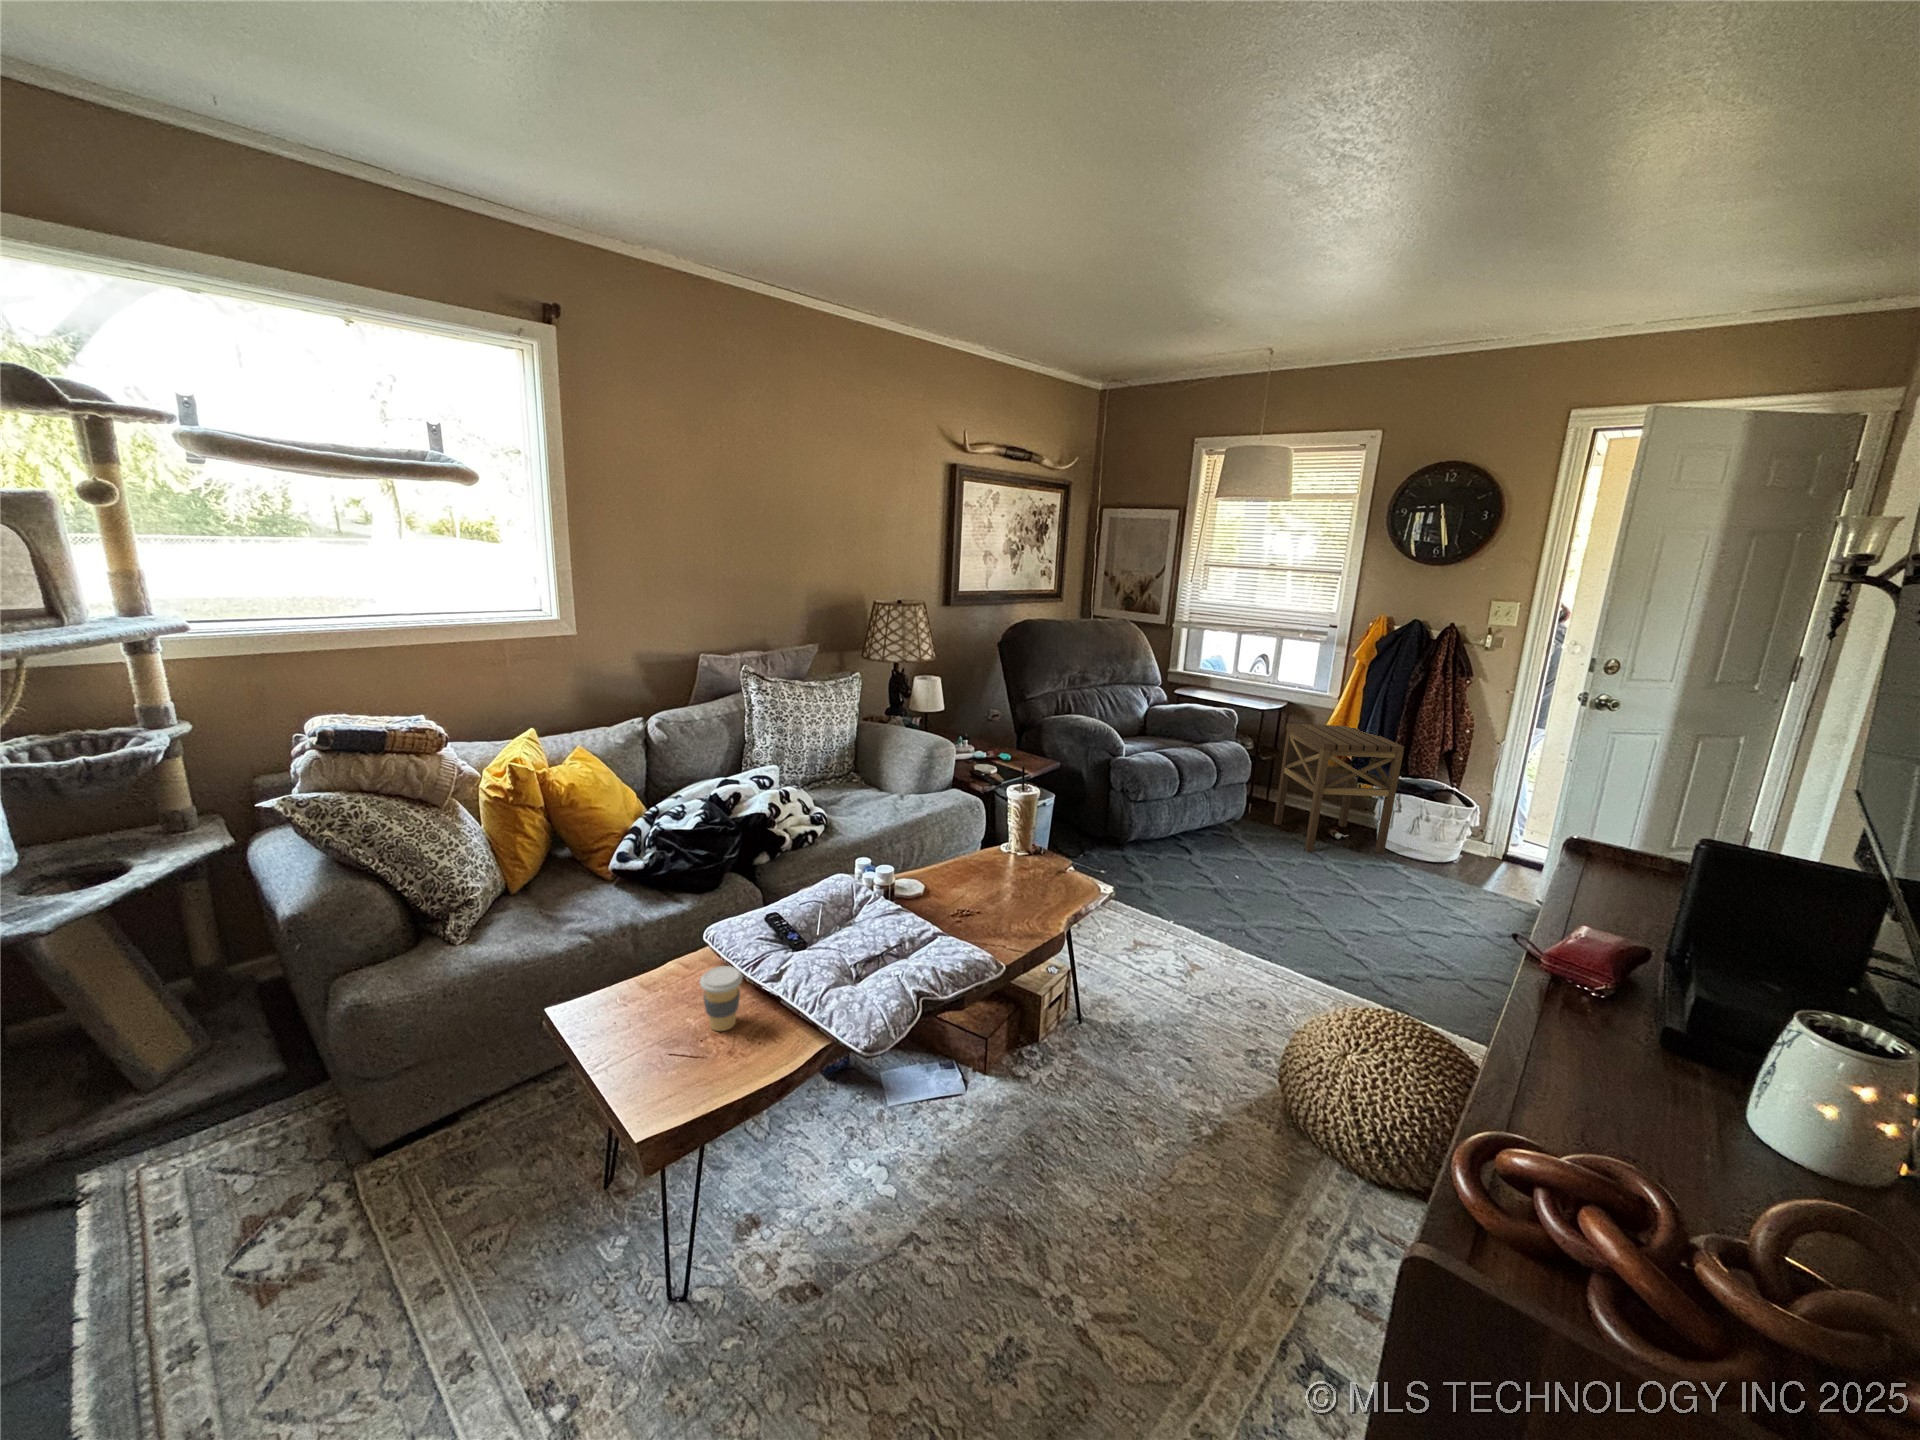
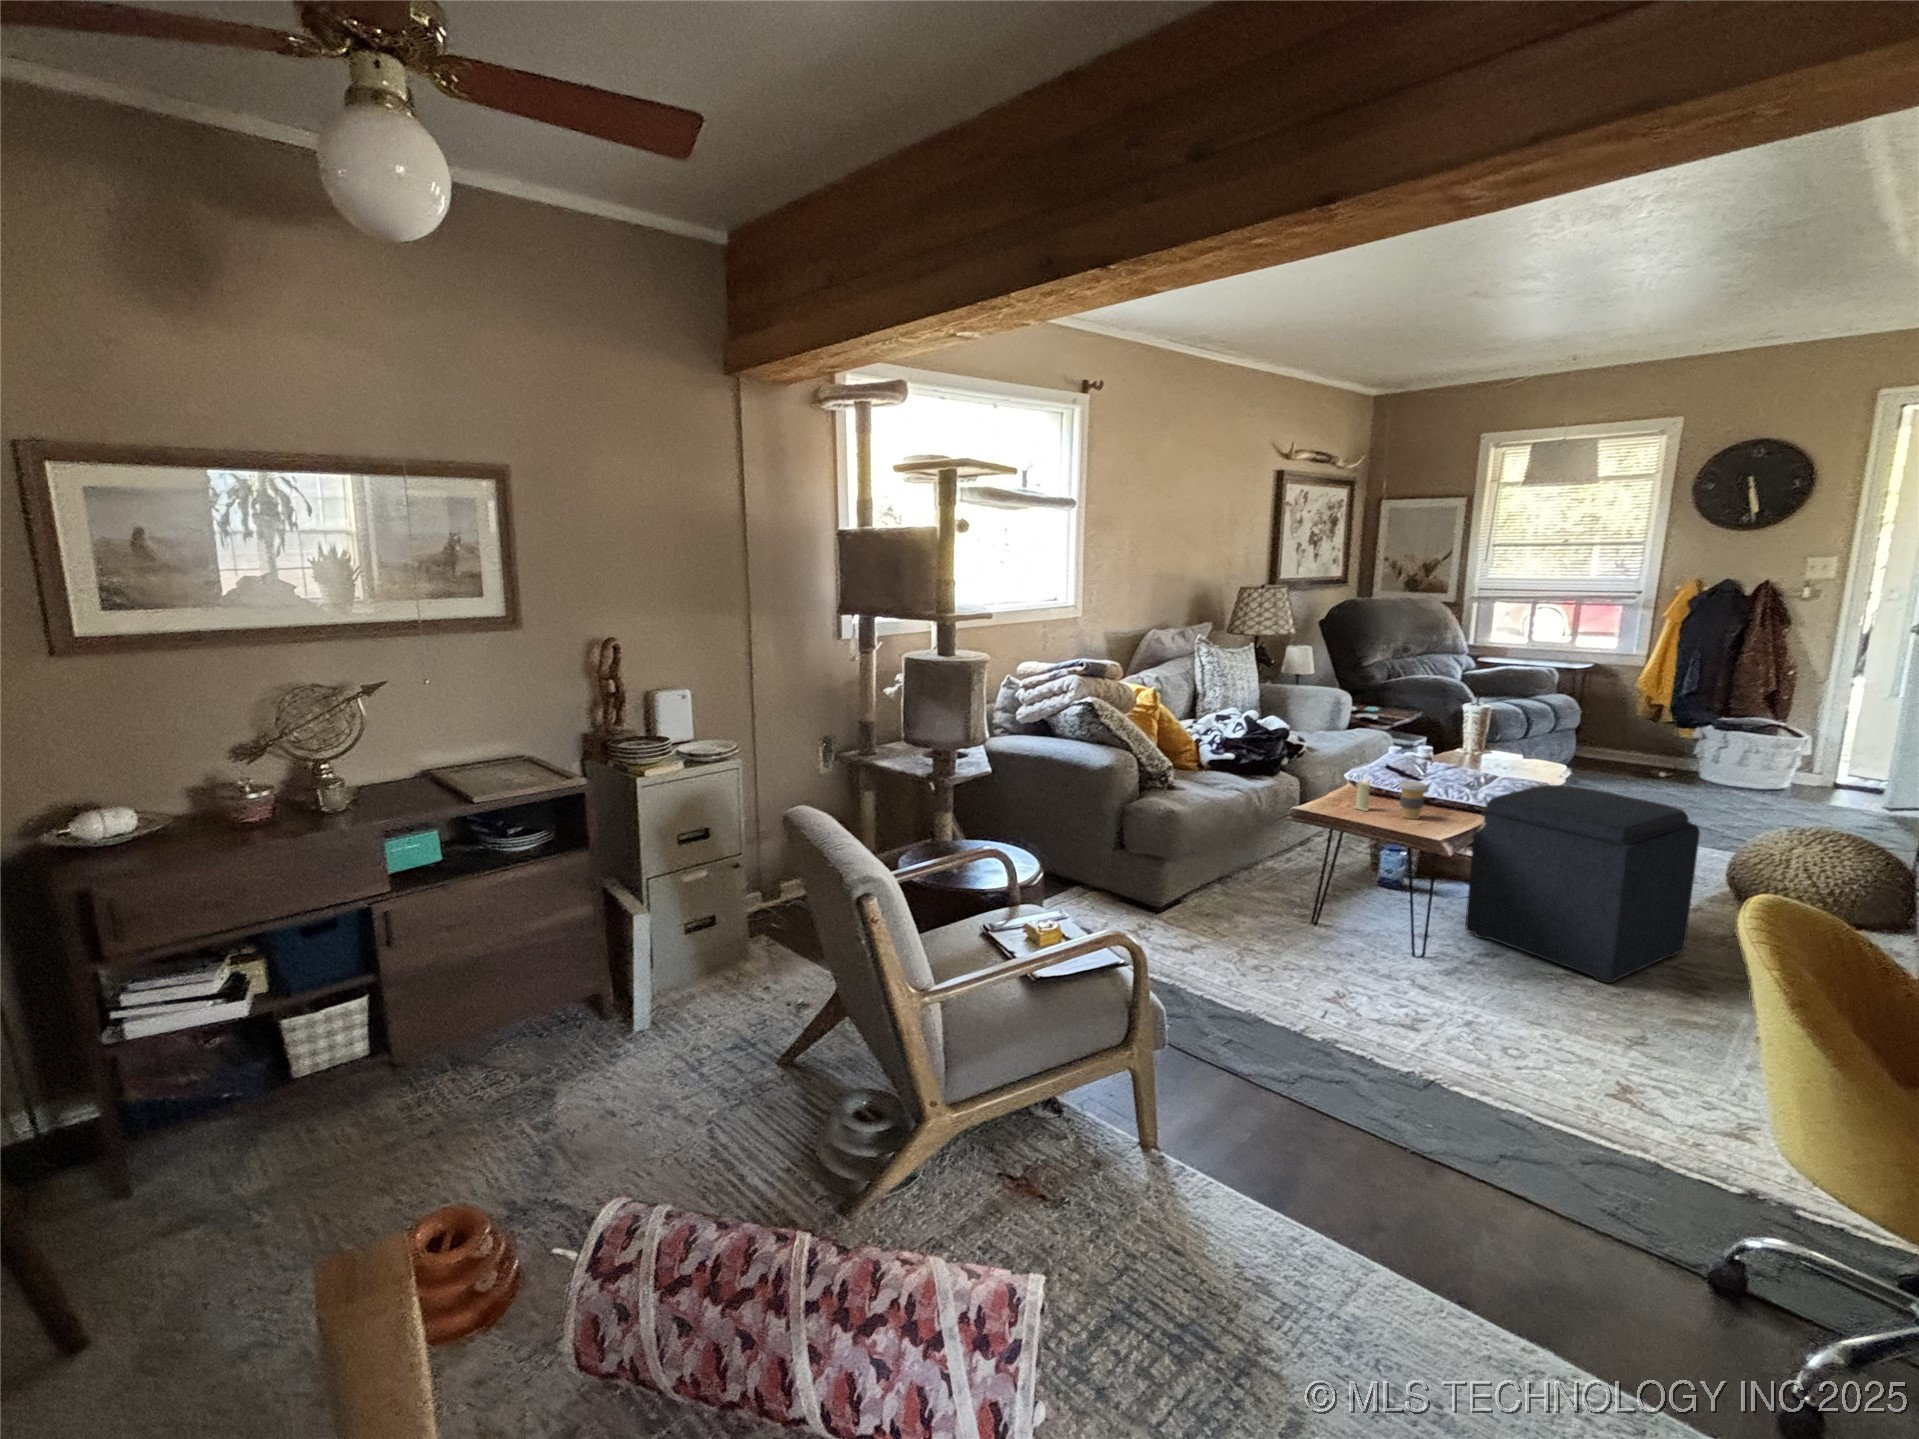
side table: present [1274,724,1404,854] -> none [1599,677,1732,786]
candle: none [675,944,694,1001] -> present [1356,777,1370,811]
ottoman: none [846,951,1141,1341] -> present [1466,785,1700,983]

